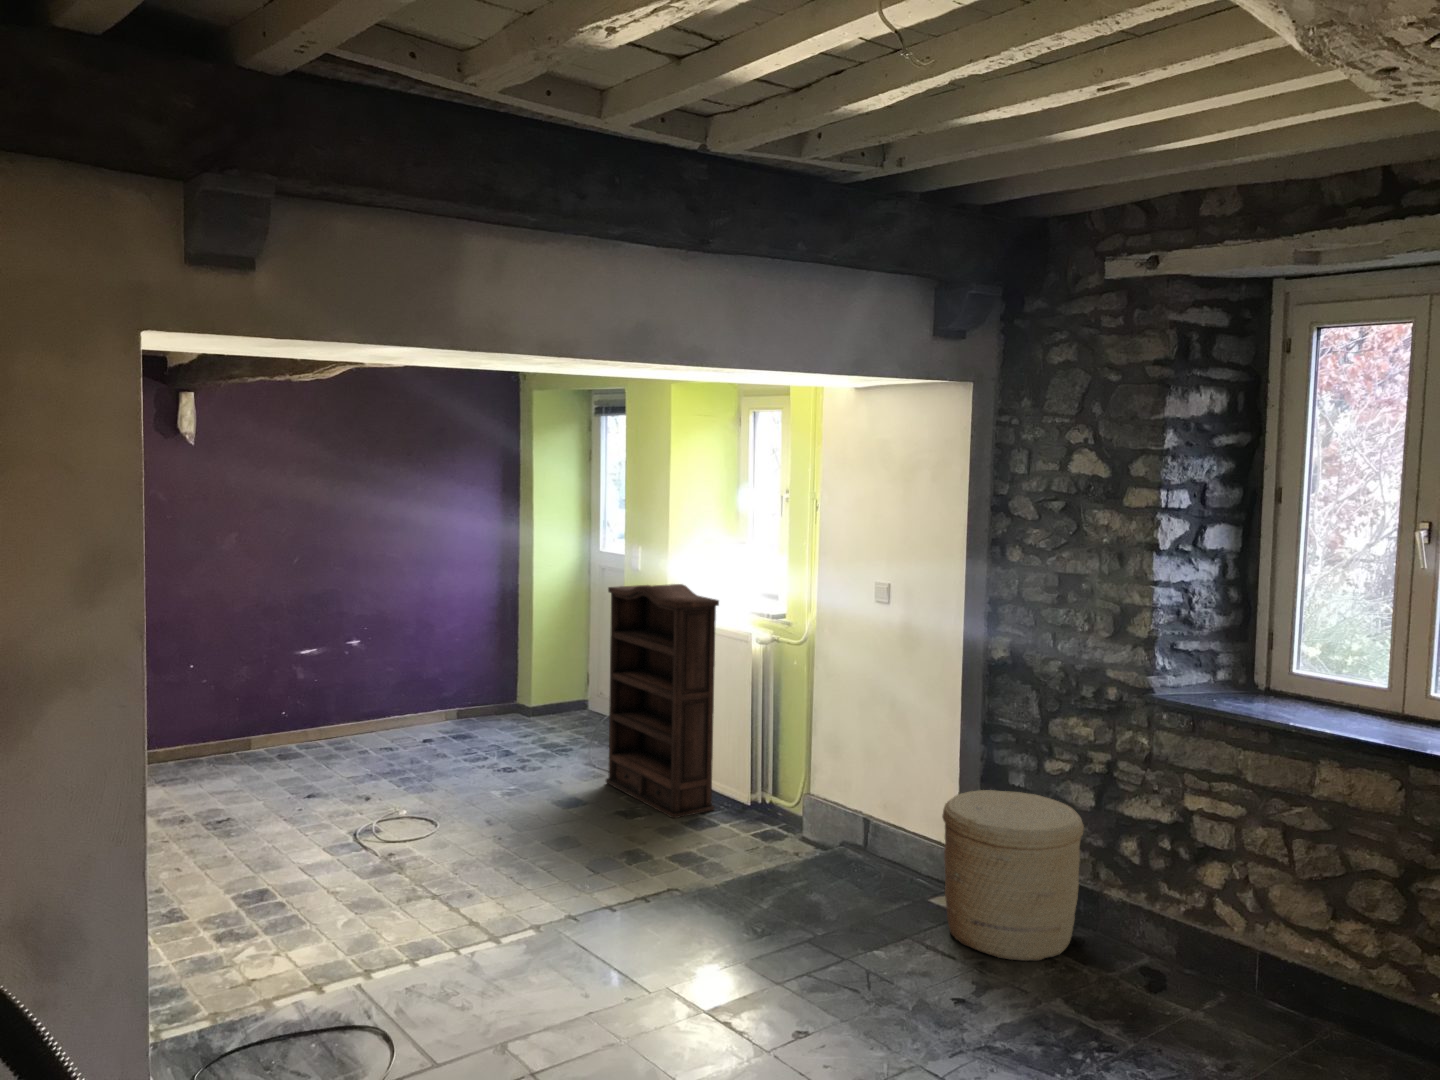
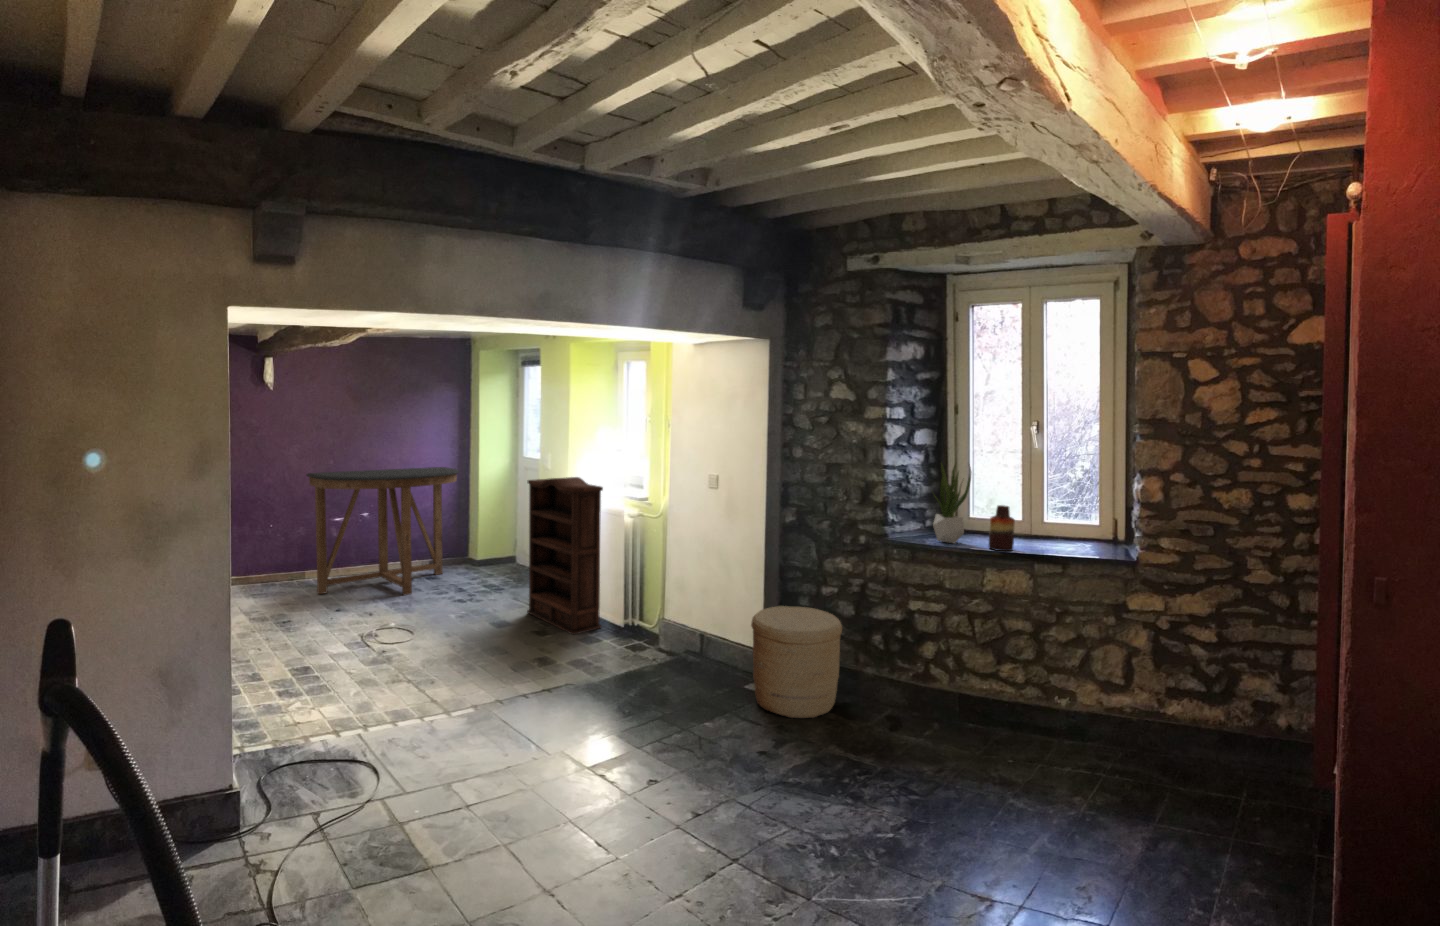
console table: none [301,562,507,750] -> present [306,467,459,595]
potted plant: none [1228,577,1294,705] -> present [933,464,971,543]
vase: none [1321,647,1365,720] -> present [989,505,1015,551]

